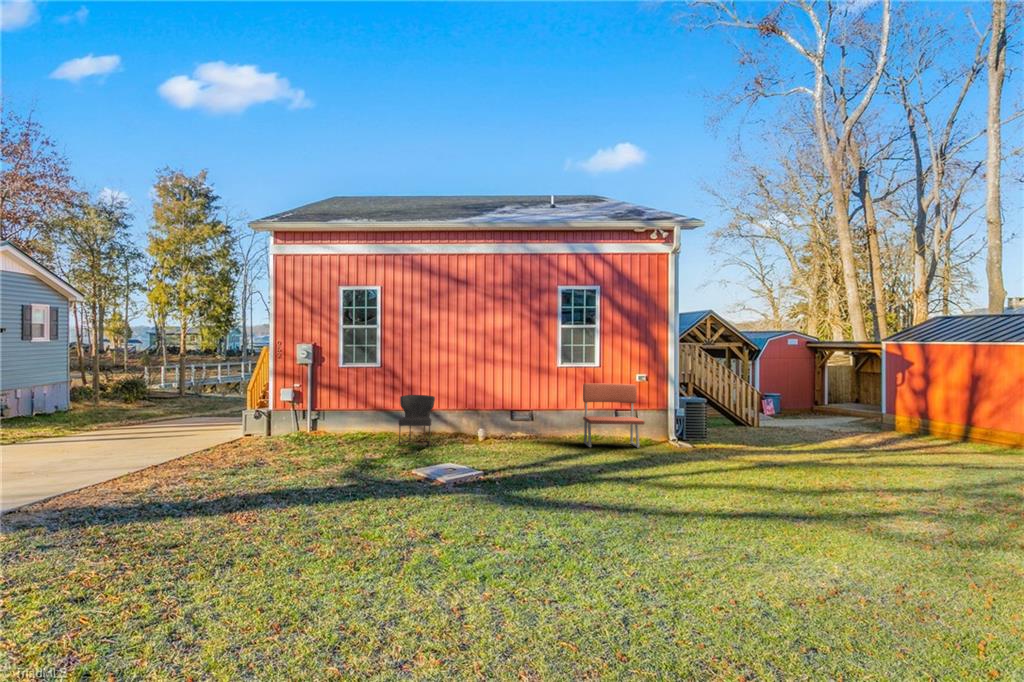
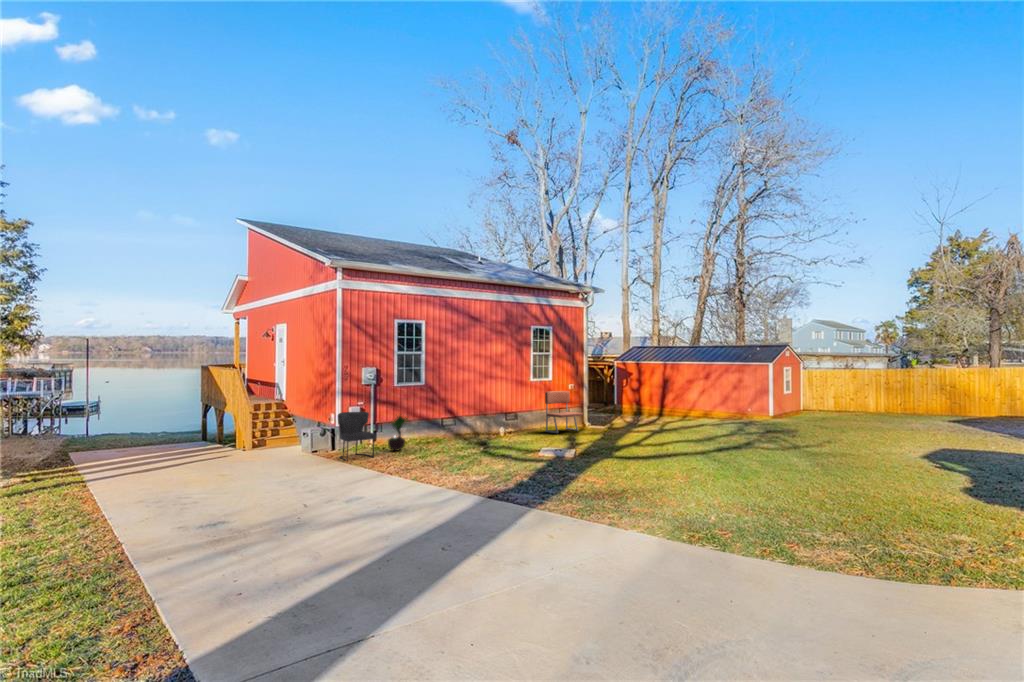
chair: present [399,395,435,446] -> present [338,412,375,461]
potted tree: none [313,396,340,441] -> present [388,416,408,451]

